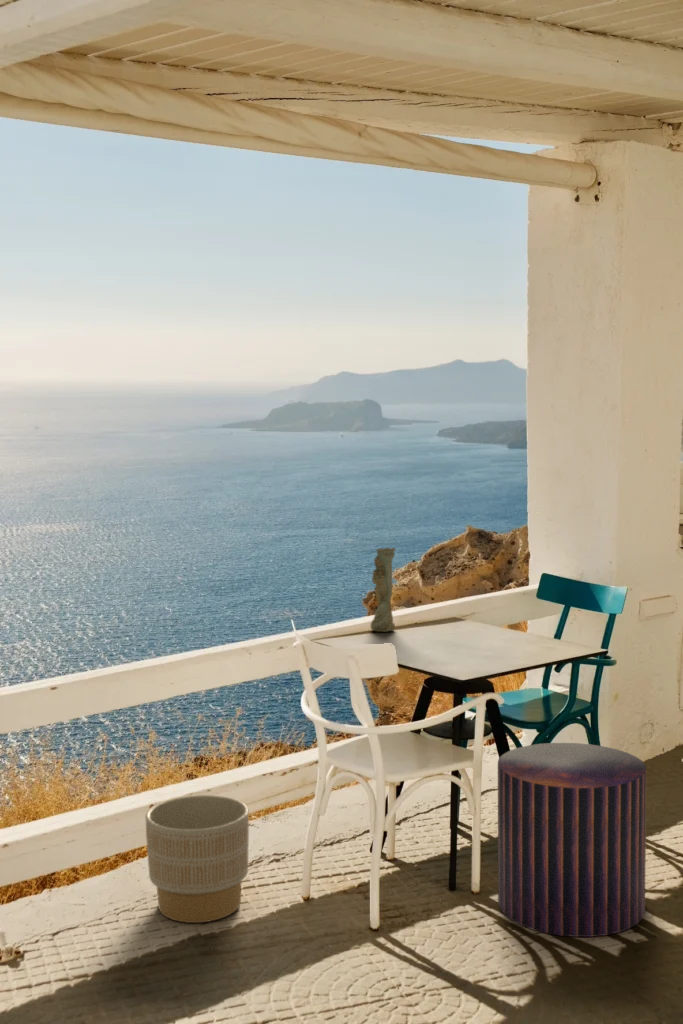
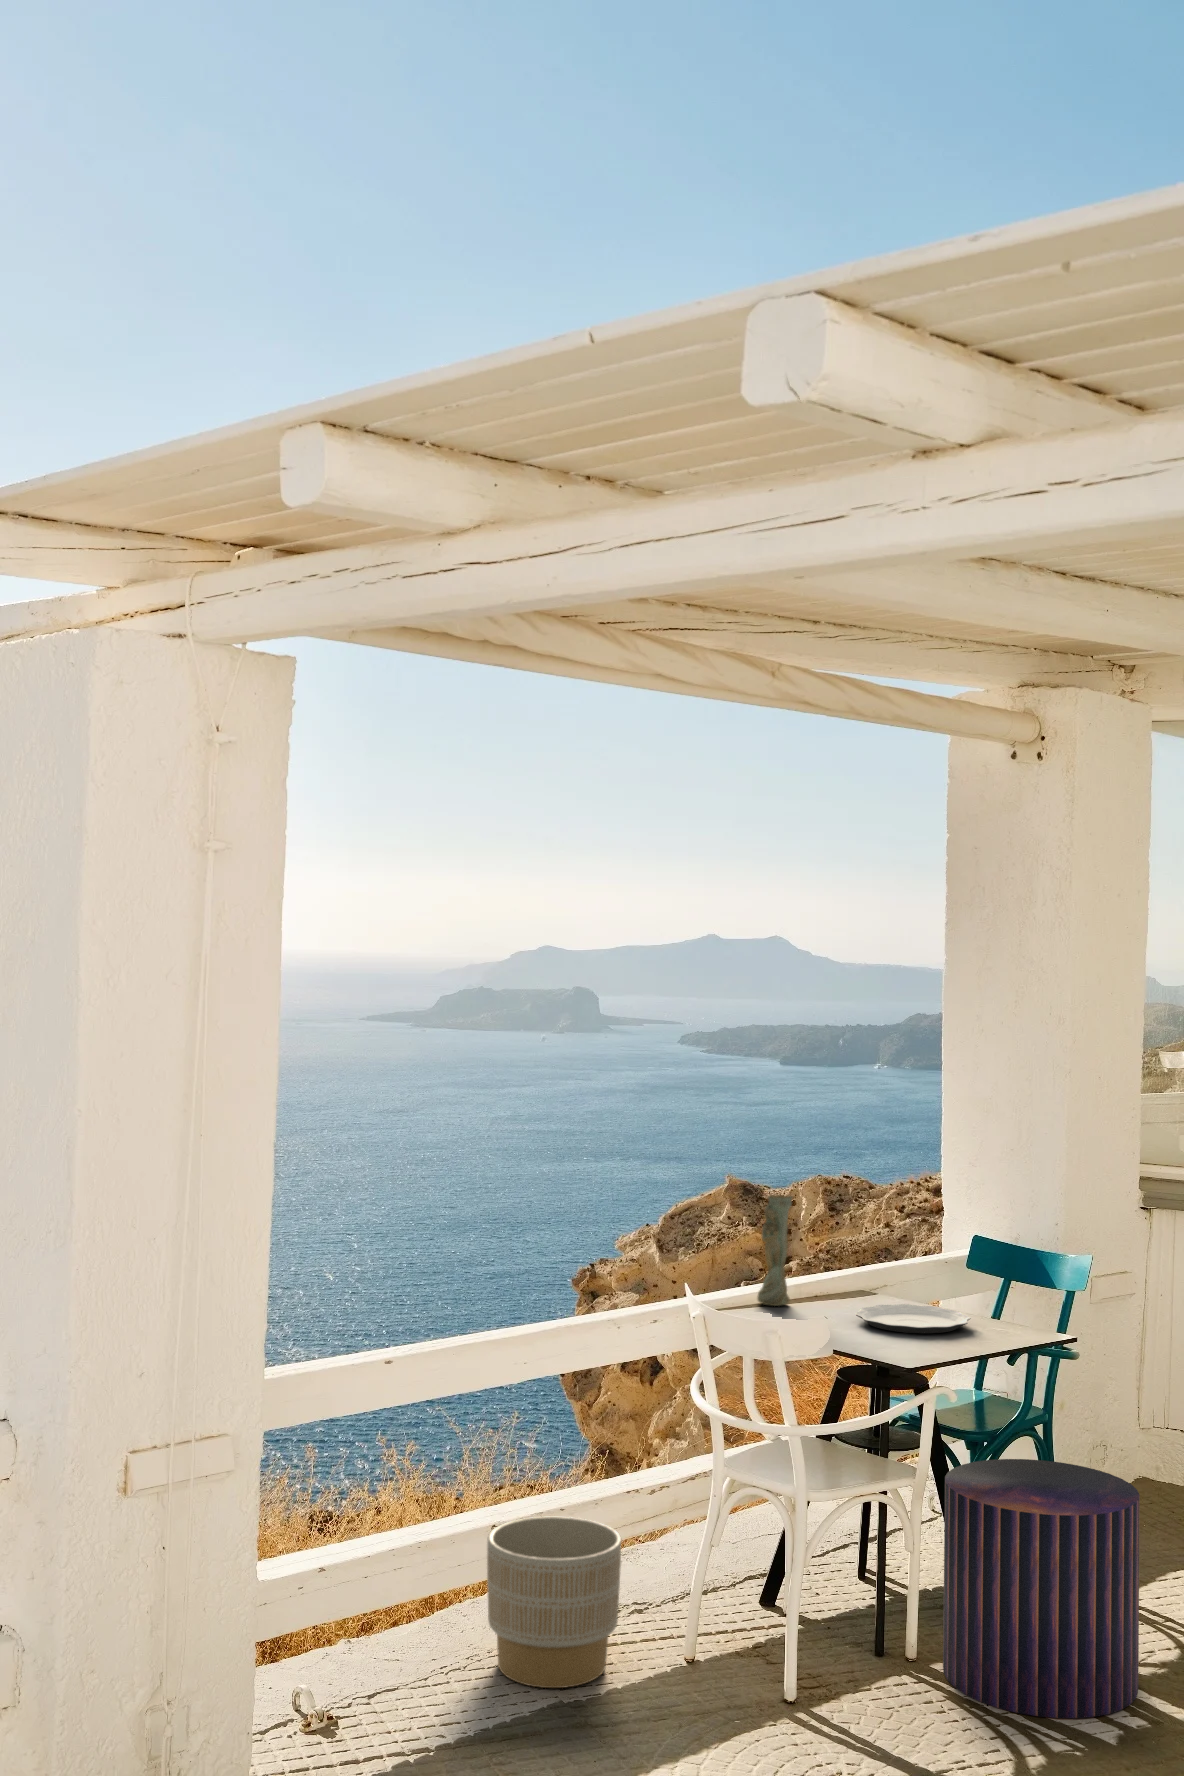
plate: none [439,628,528,650] -> present [856,1304,971,1333]

